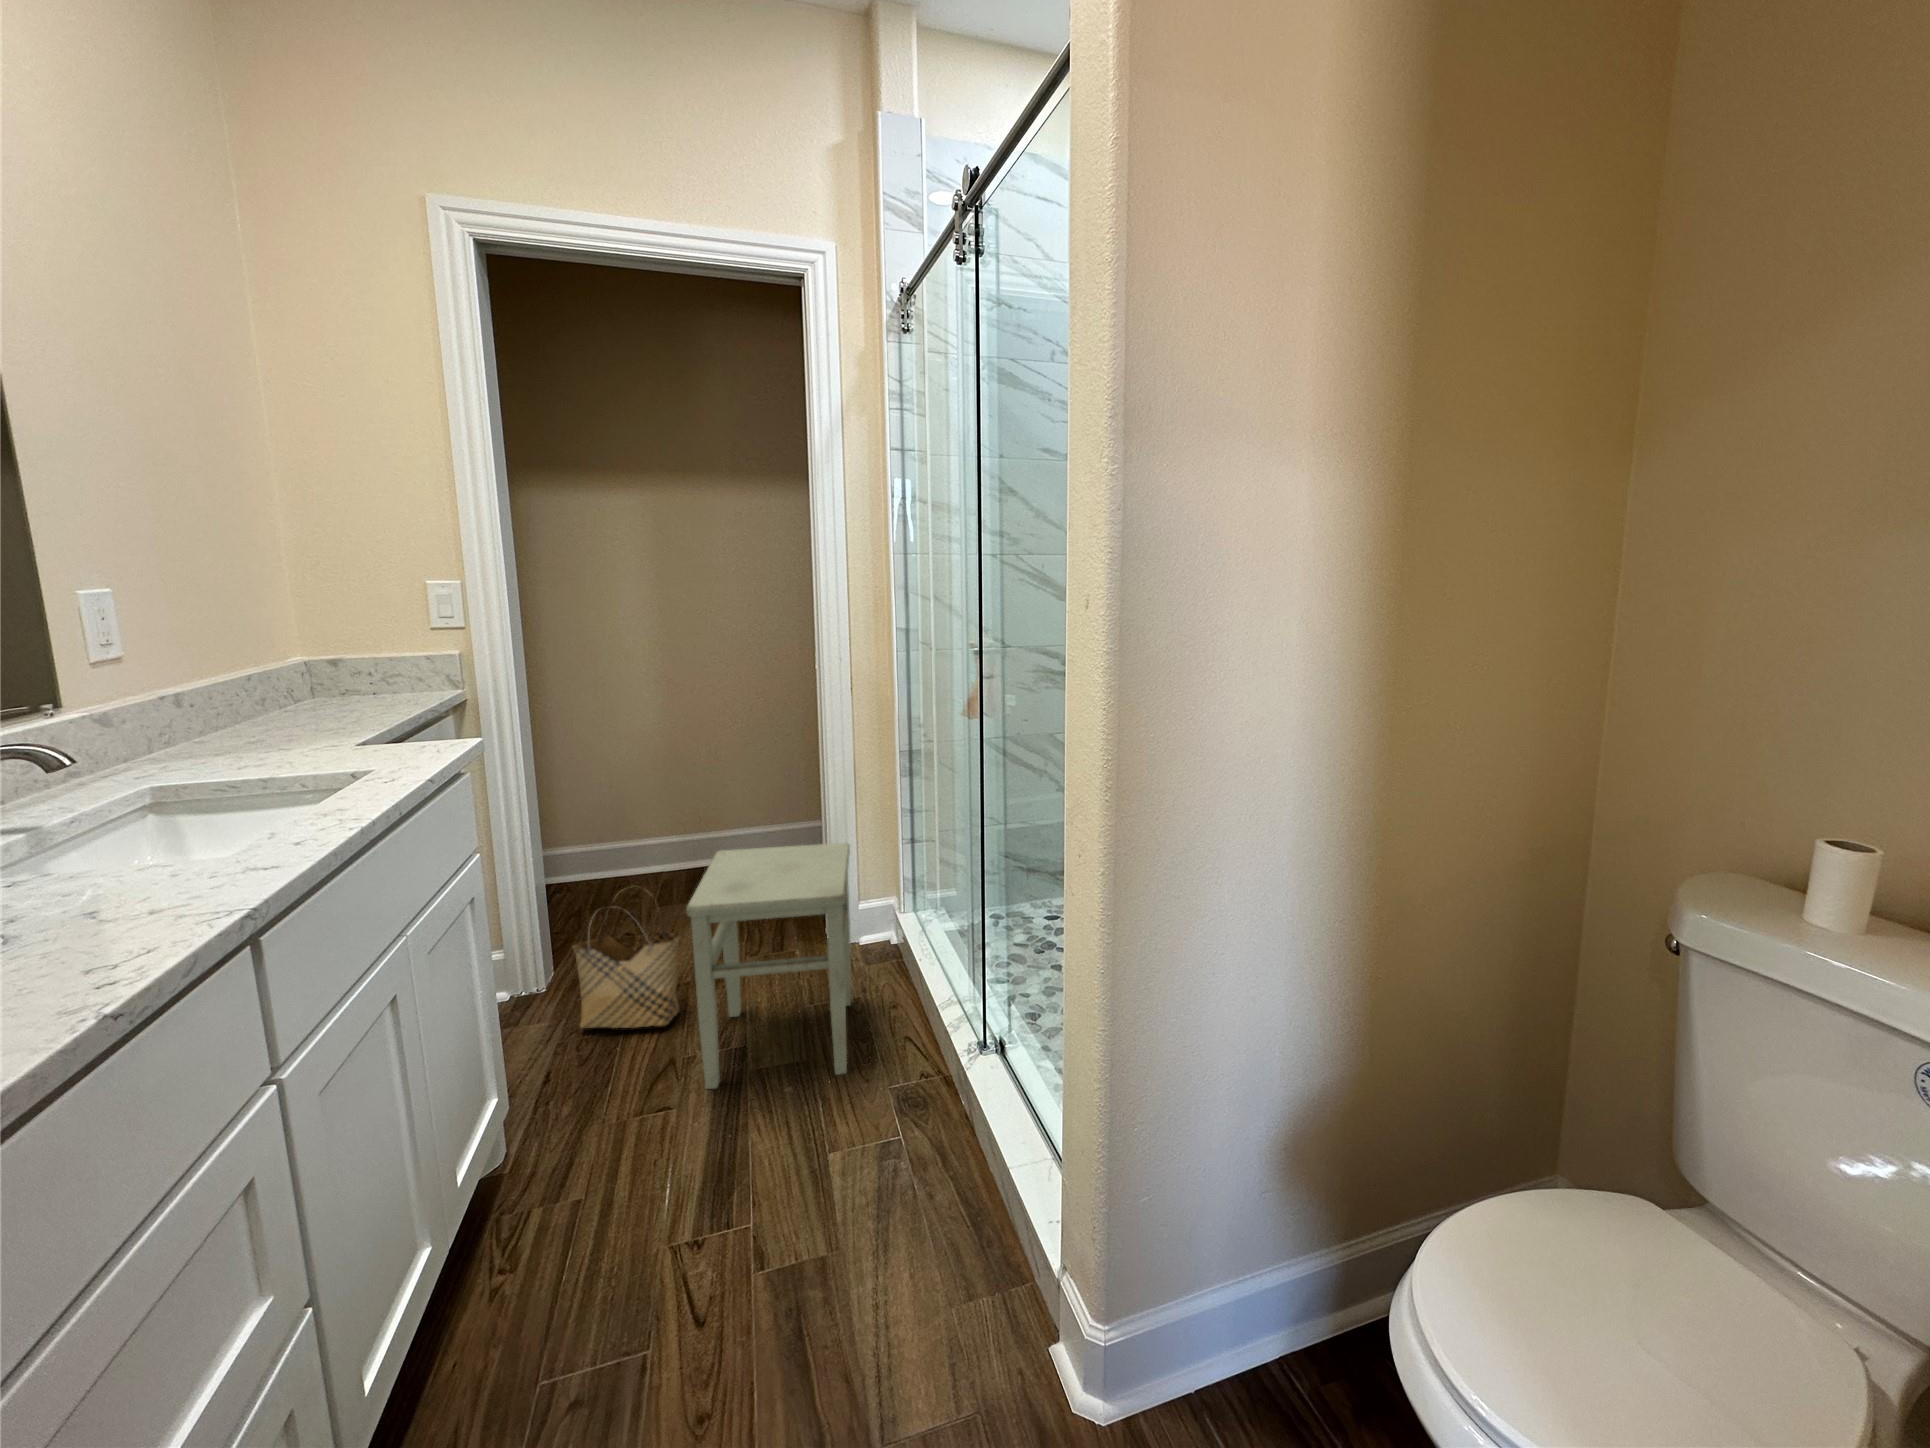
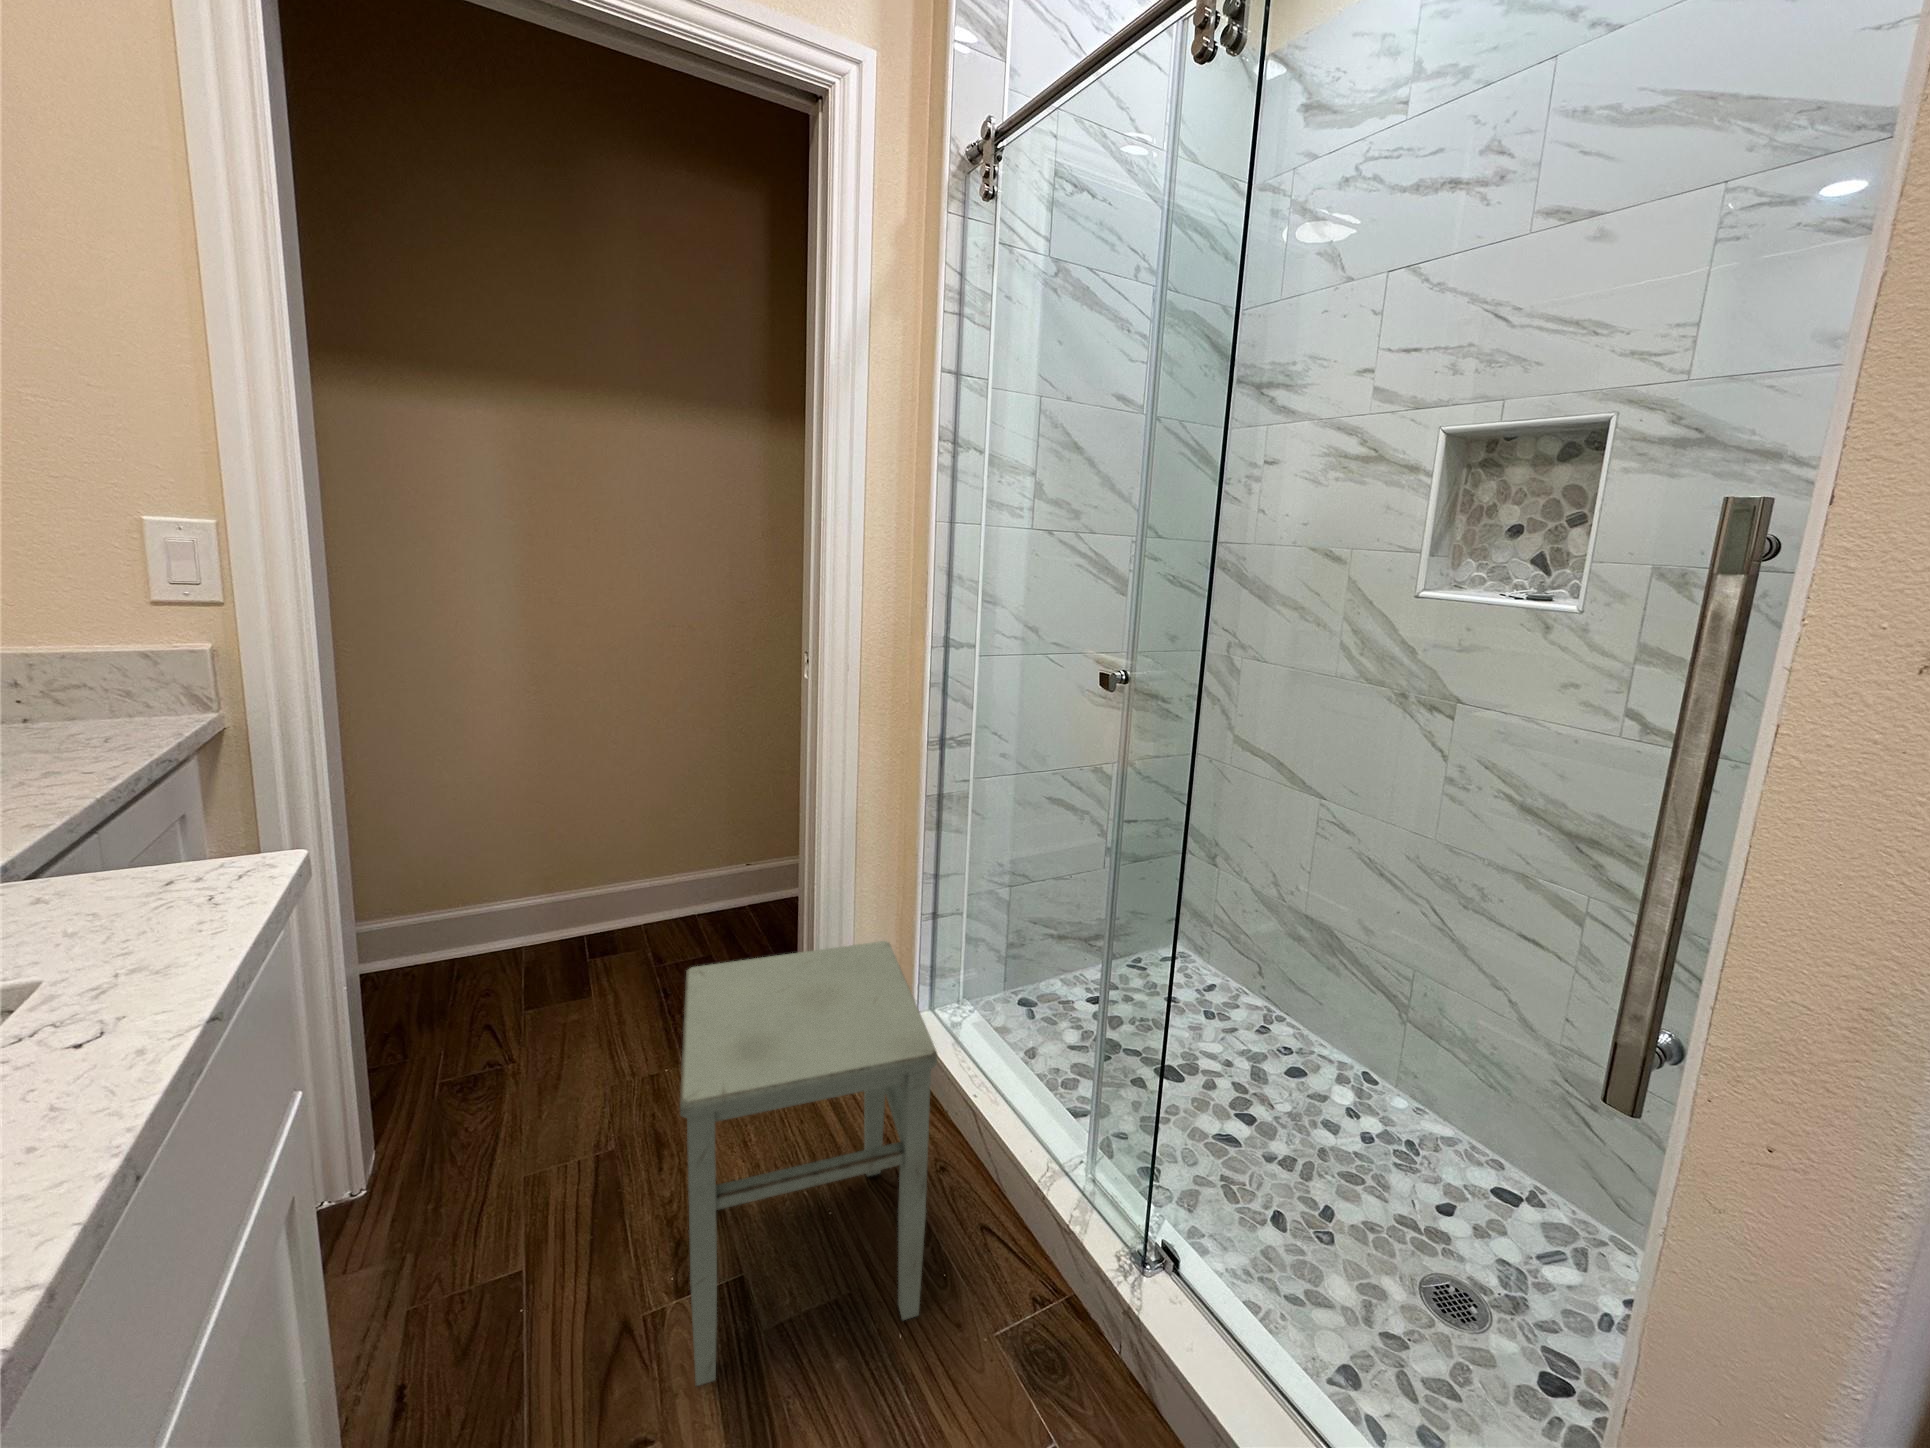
woven basket: present [572,885,680,1028] -> none [430,1026,620,1277]

